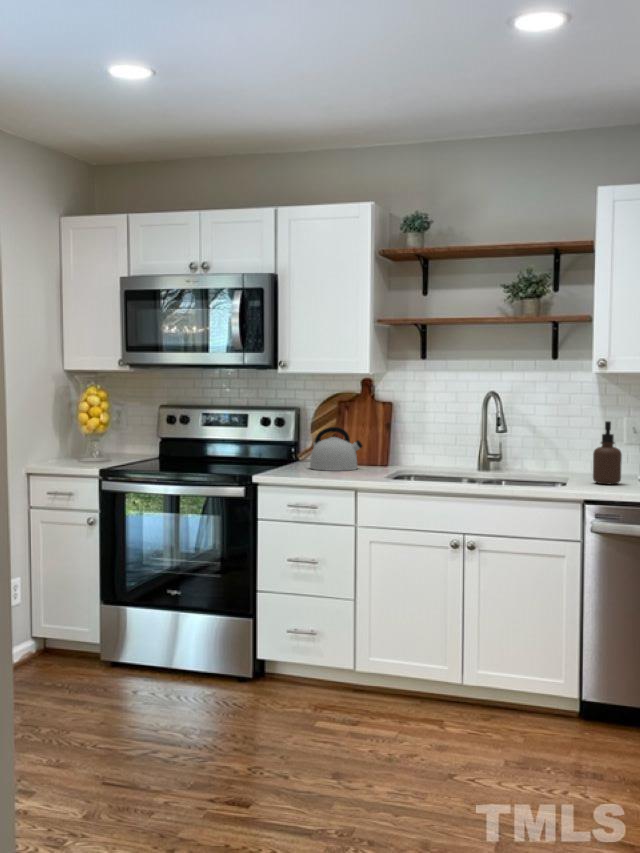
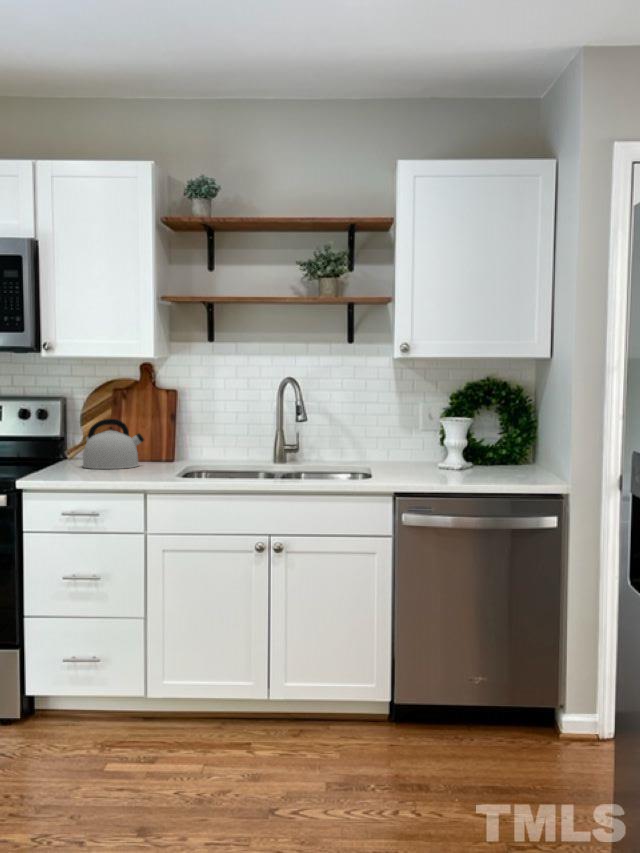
soap dispenser: present [593,421,622,484] -> none [398,408,426,474]

